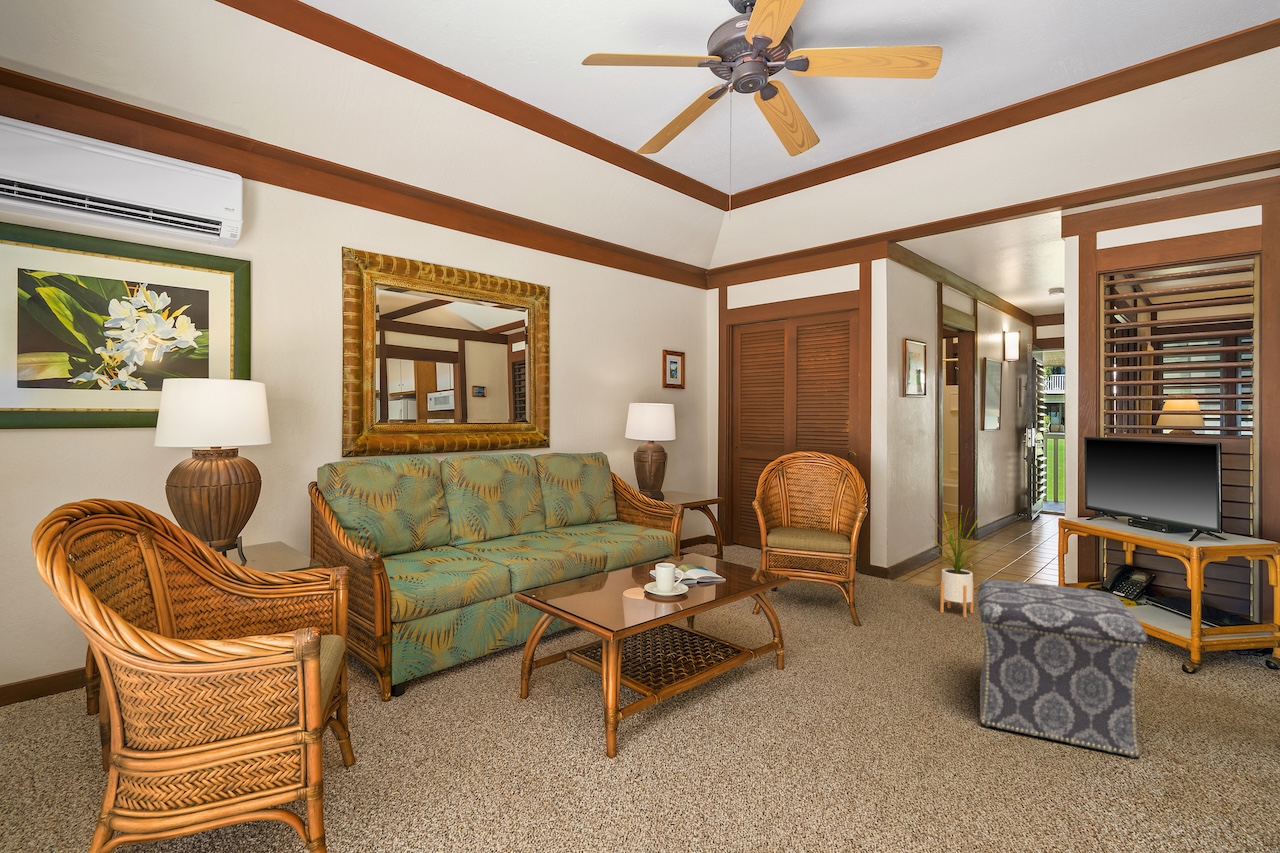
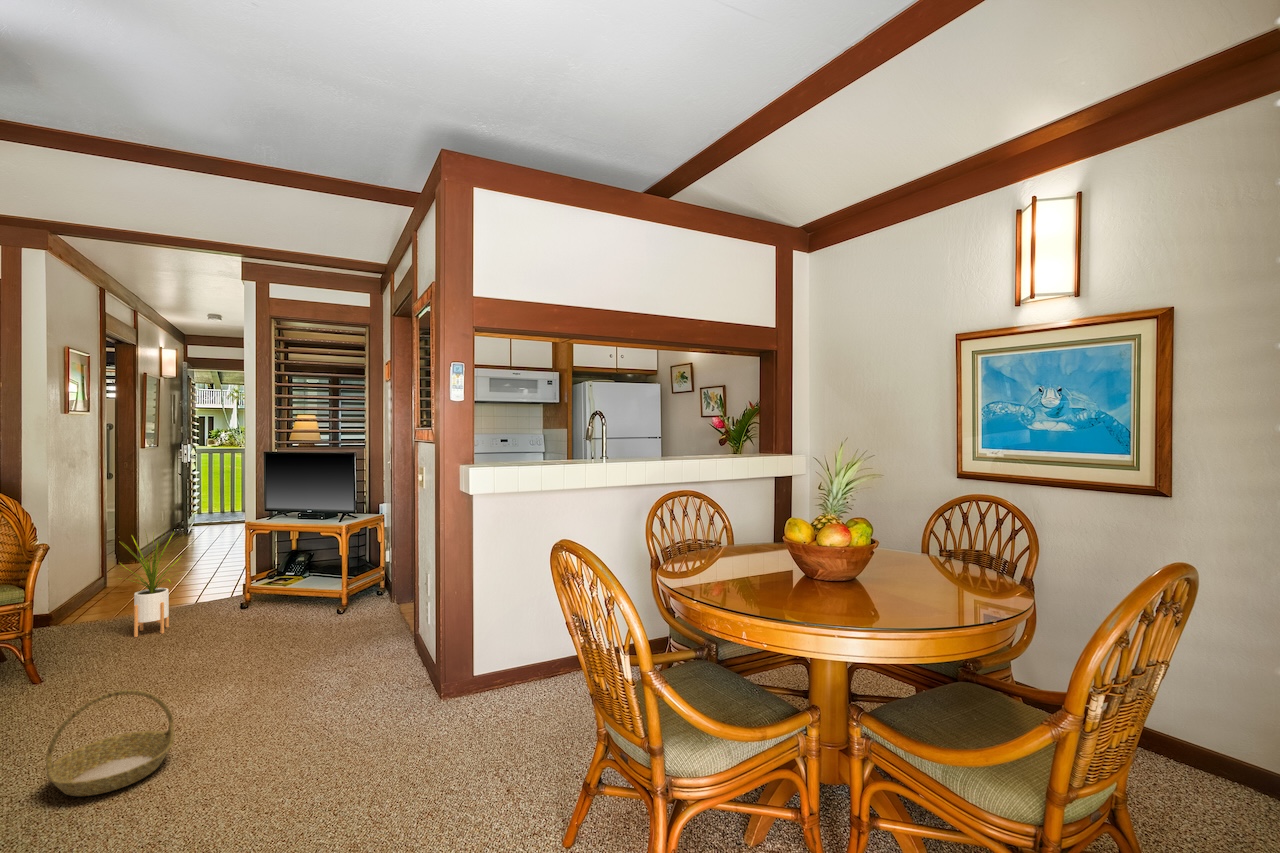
ottoman: present [978,580,1147,758] -> none [201,571,336,706]
basket: none [811,661,916,766] -> present [46,690,175,796]

